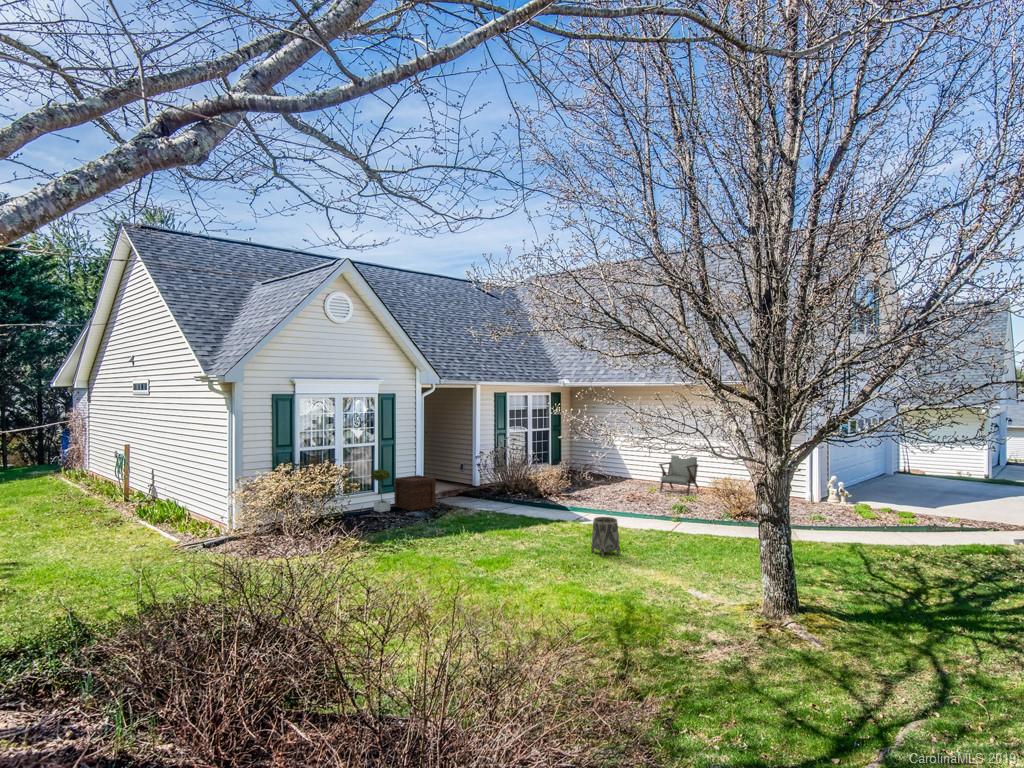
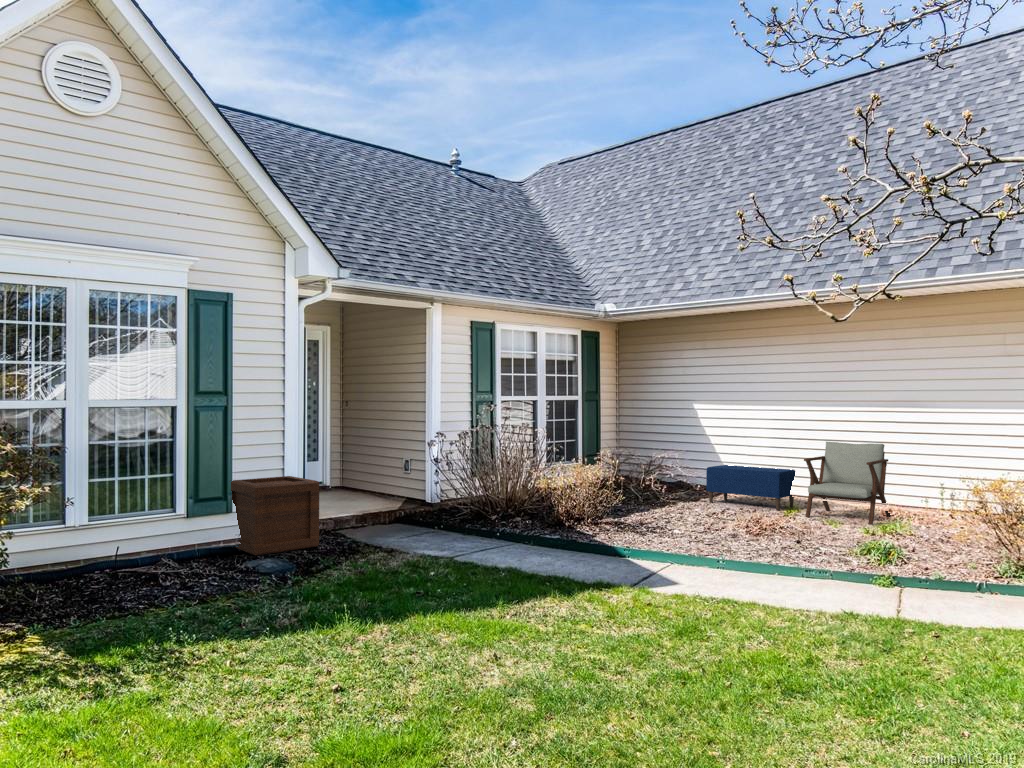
bench: none [615,465,659,489] -> present [706,465,795,510]
potted tree: present [371,469,390,512] -> none [163,458,210,558]
basket: present [591,517,620,557] -> none [715,591,824,742]

